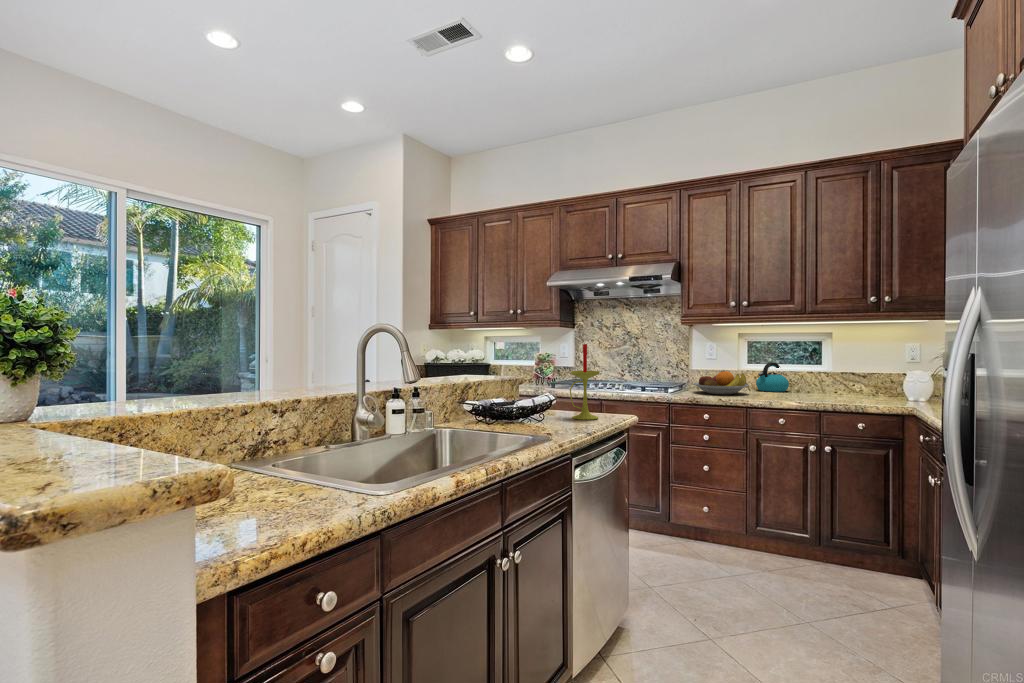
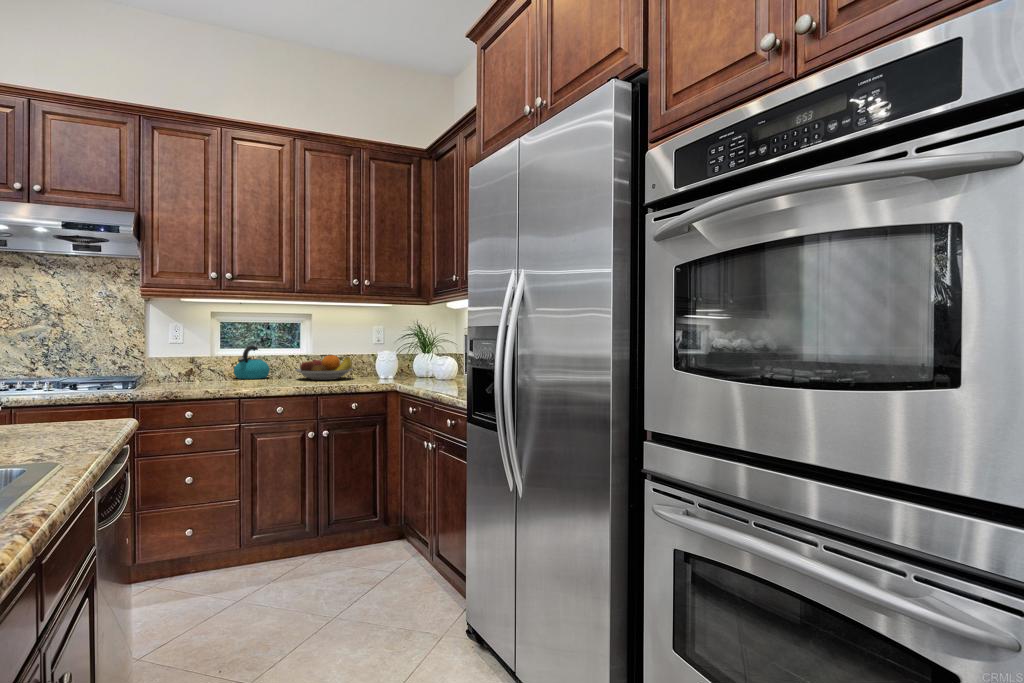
candle: present [570,344,599,420] -> none [34,315,92,438]
fruit bowl: present [693,371,749,394] -> present [295,355,353,380]

